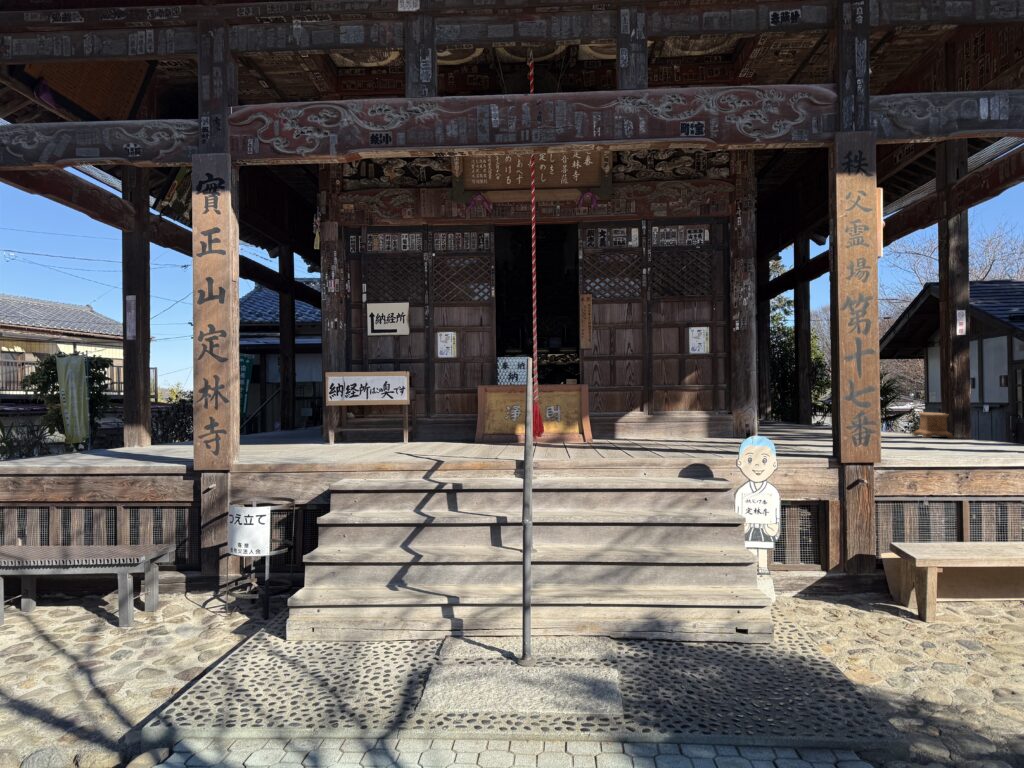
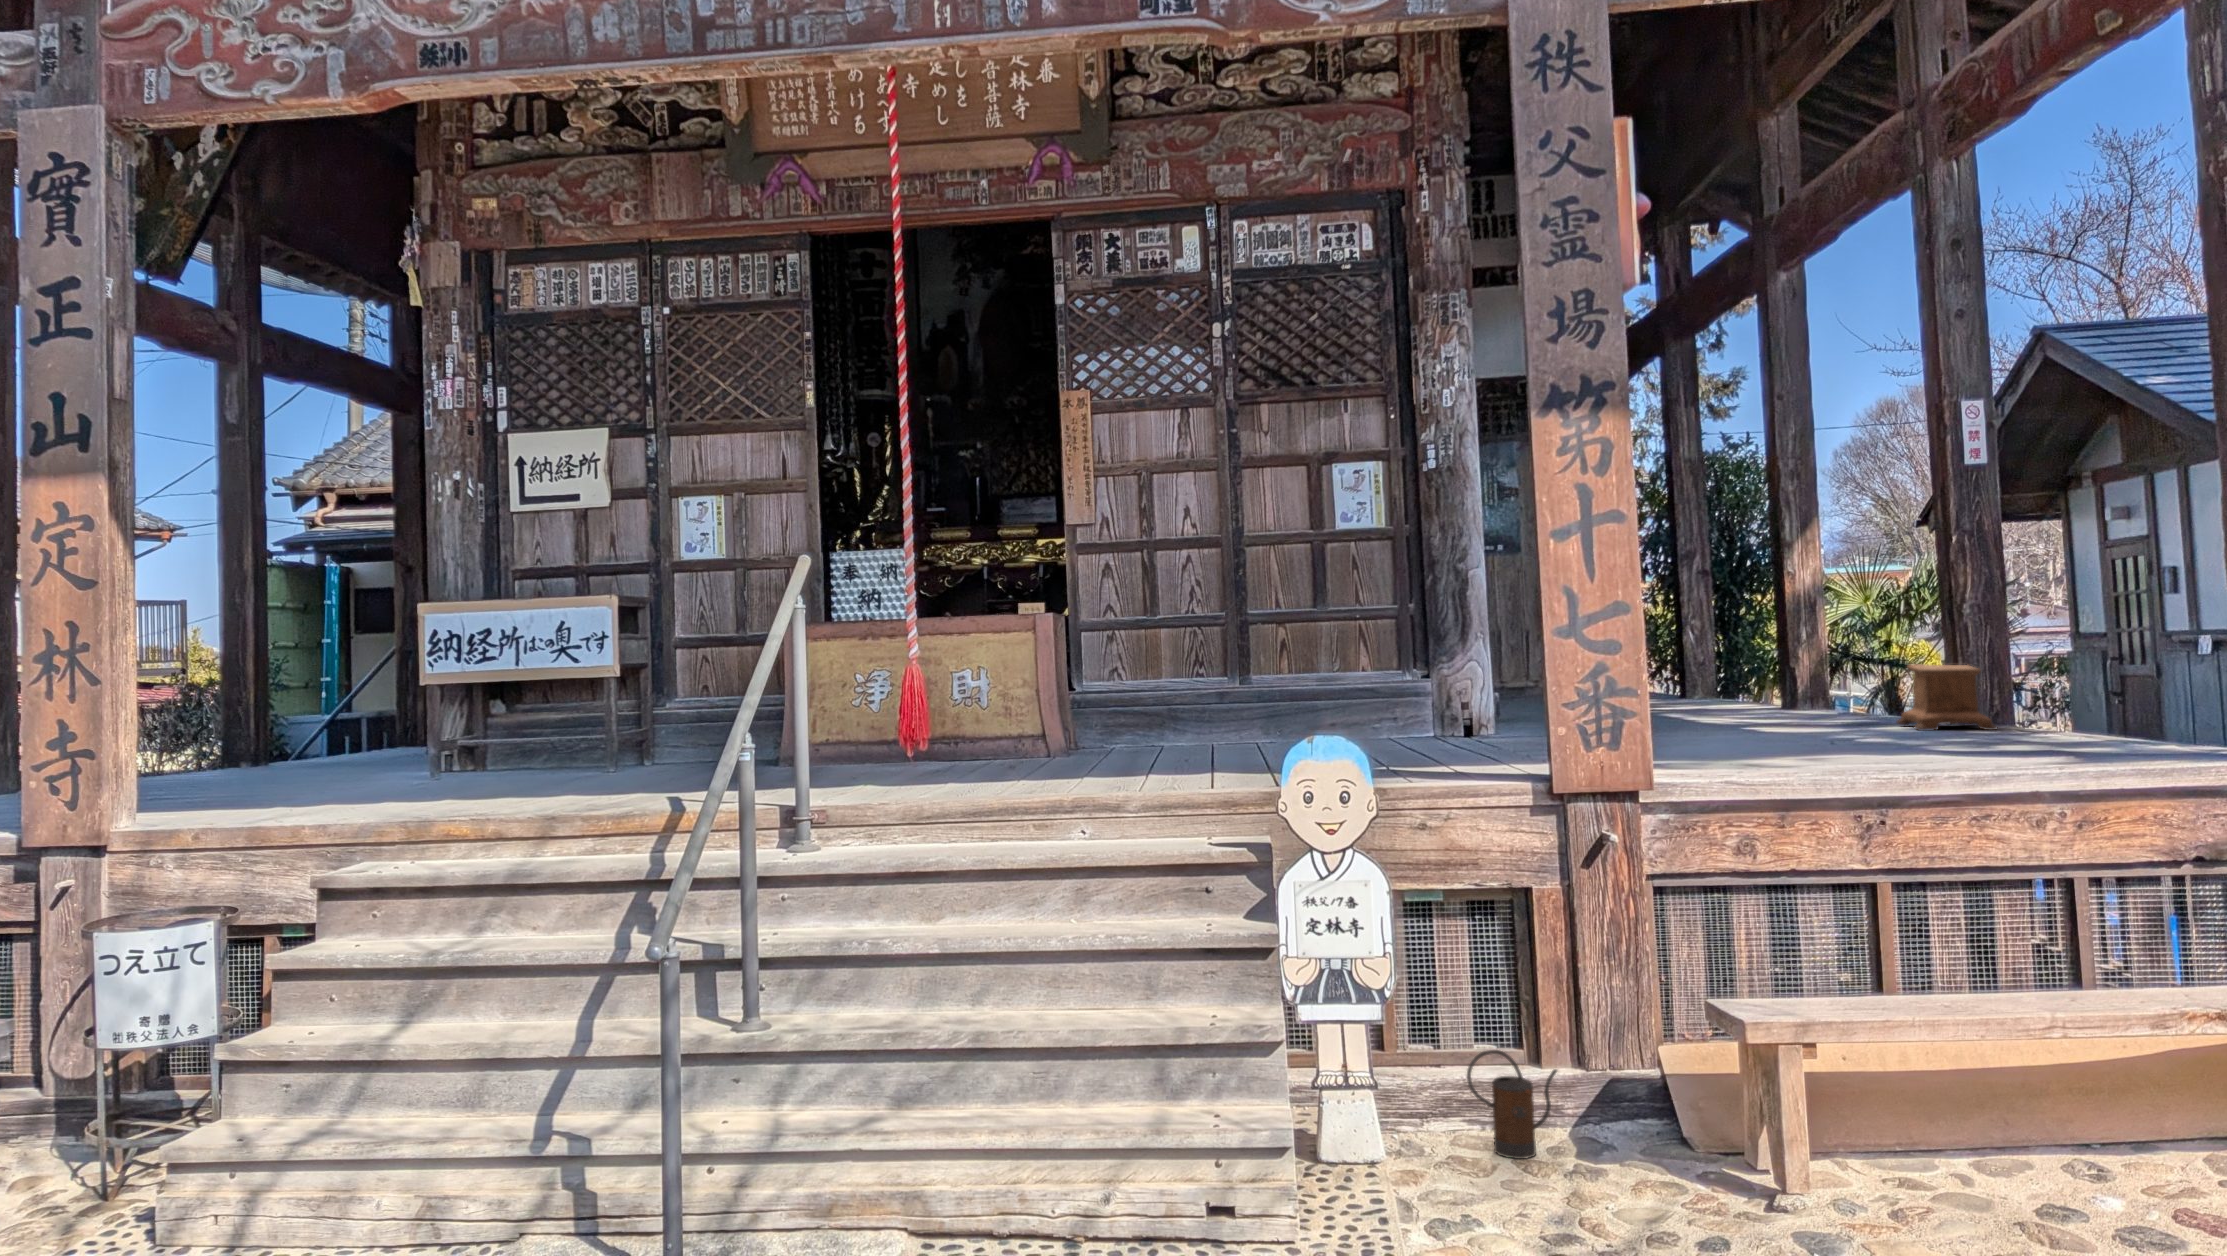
watering can: none [800,560,836,603] -> present [1467,1050,1557,1159]

